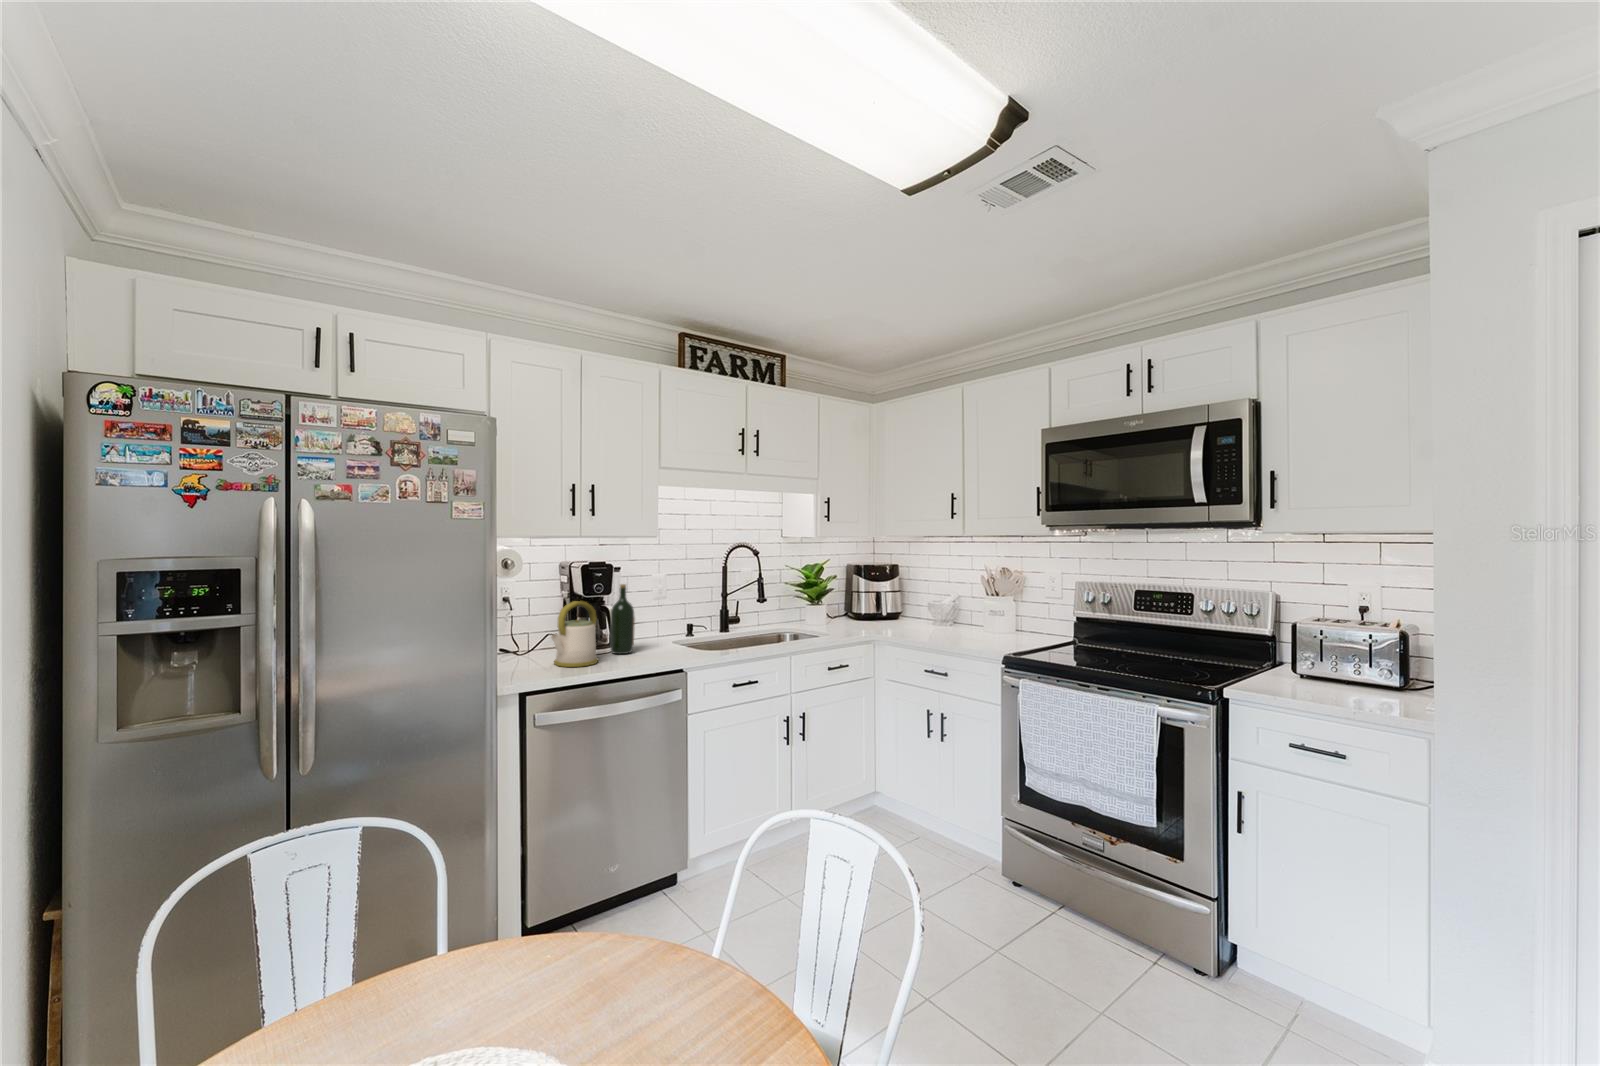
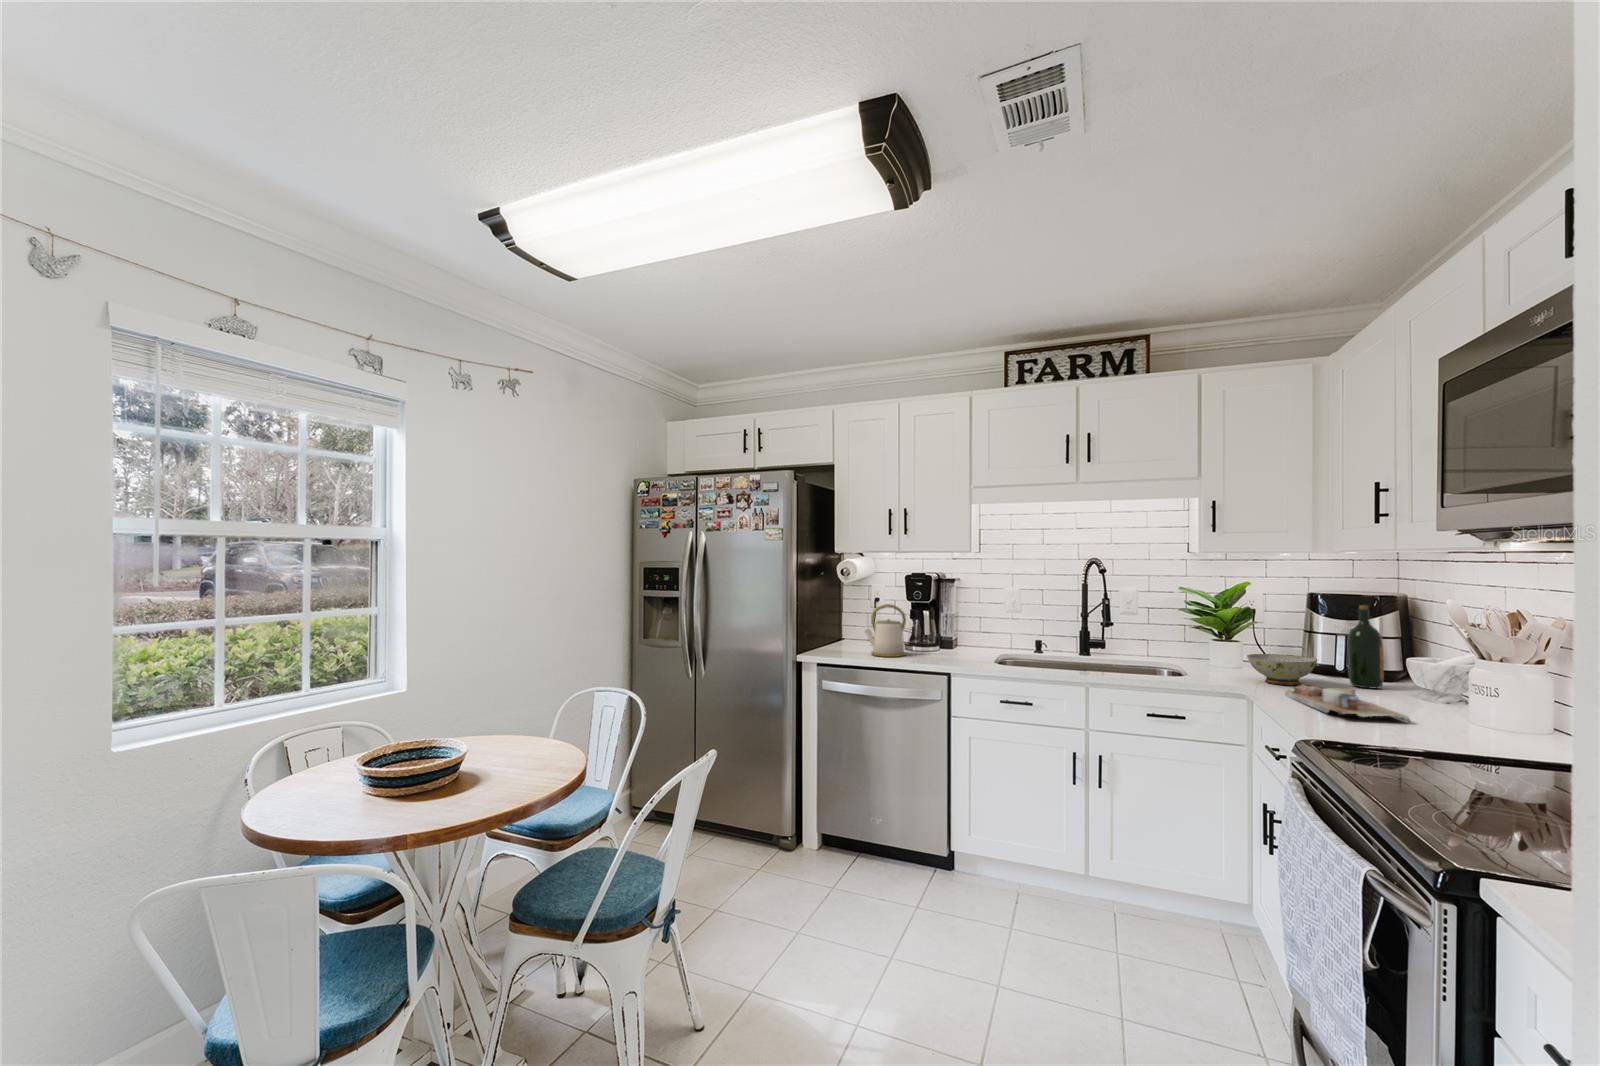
wine bottle: present [610,584,635,654] -> present [1347,605,1384,689]
ceramic bowl: none [859,613,900,635] -> present [1247,654,1317,685]
cutting board: none [910,632,997,650] -> present [1285,684,1410,721]

